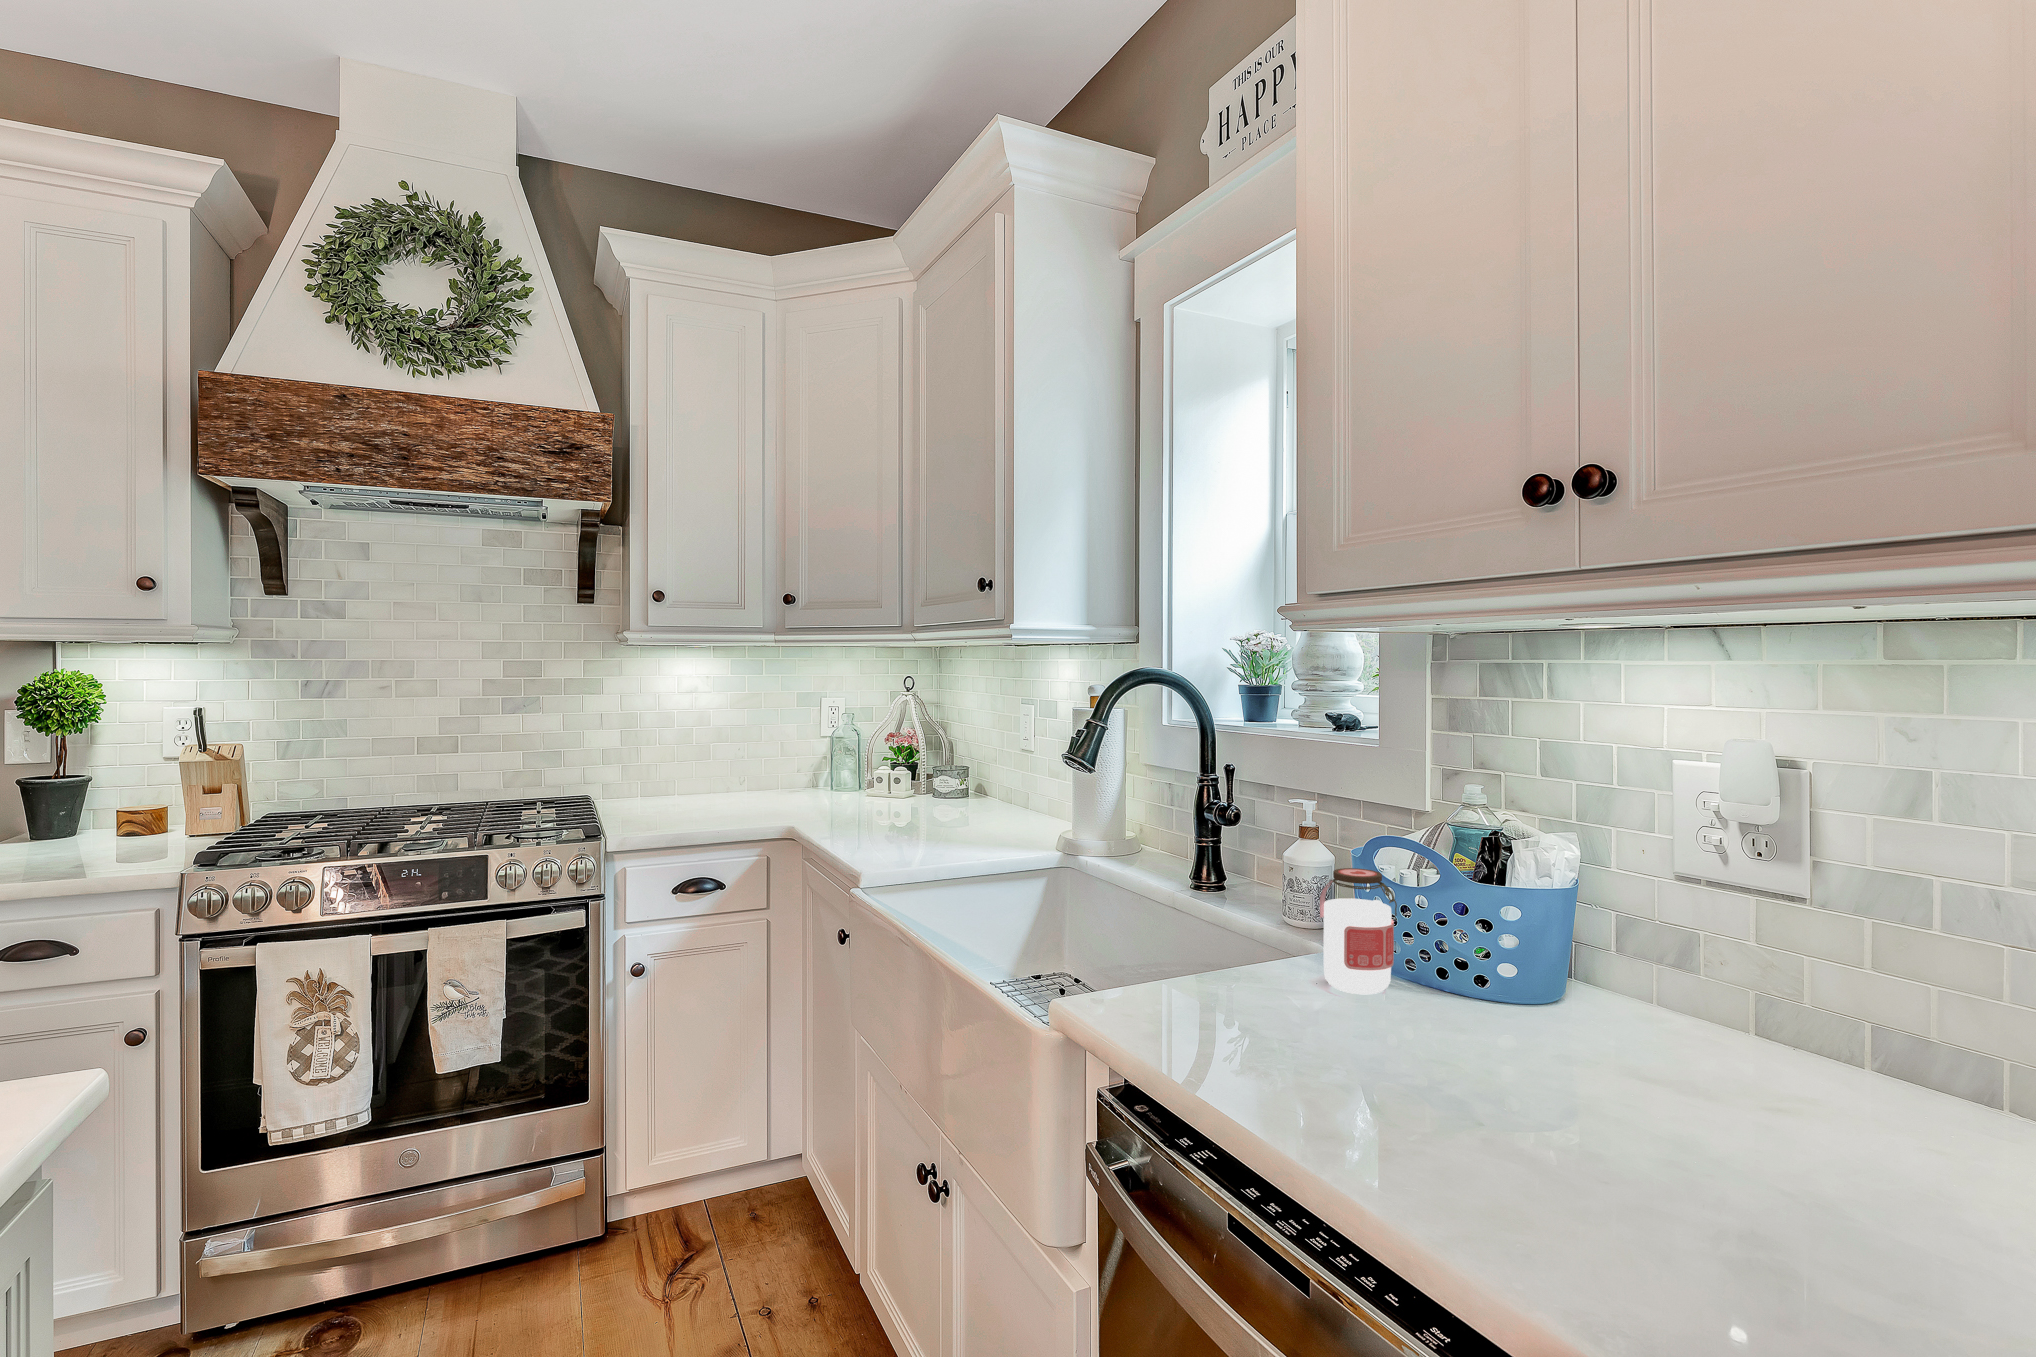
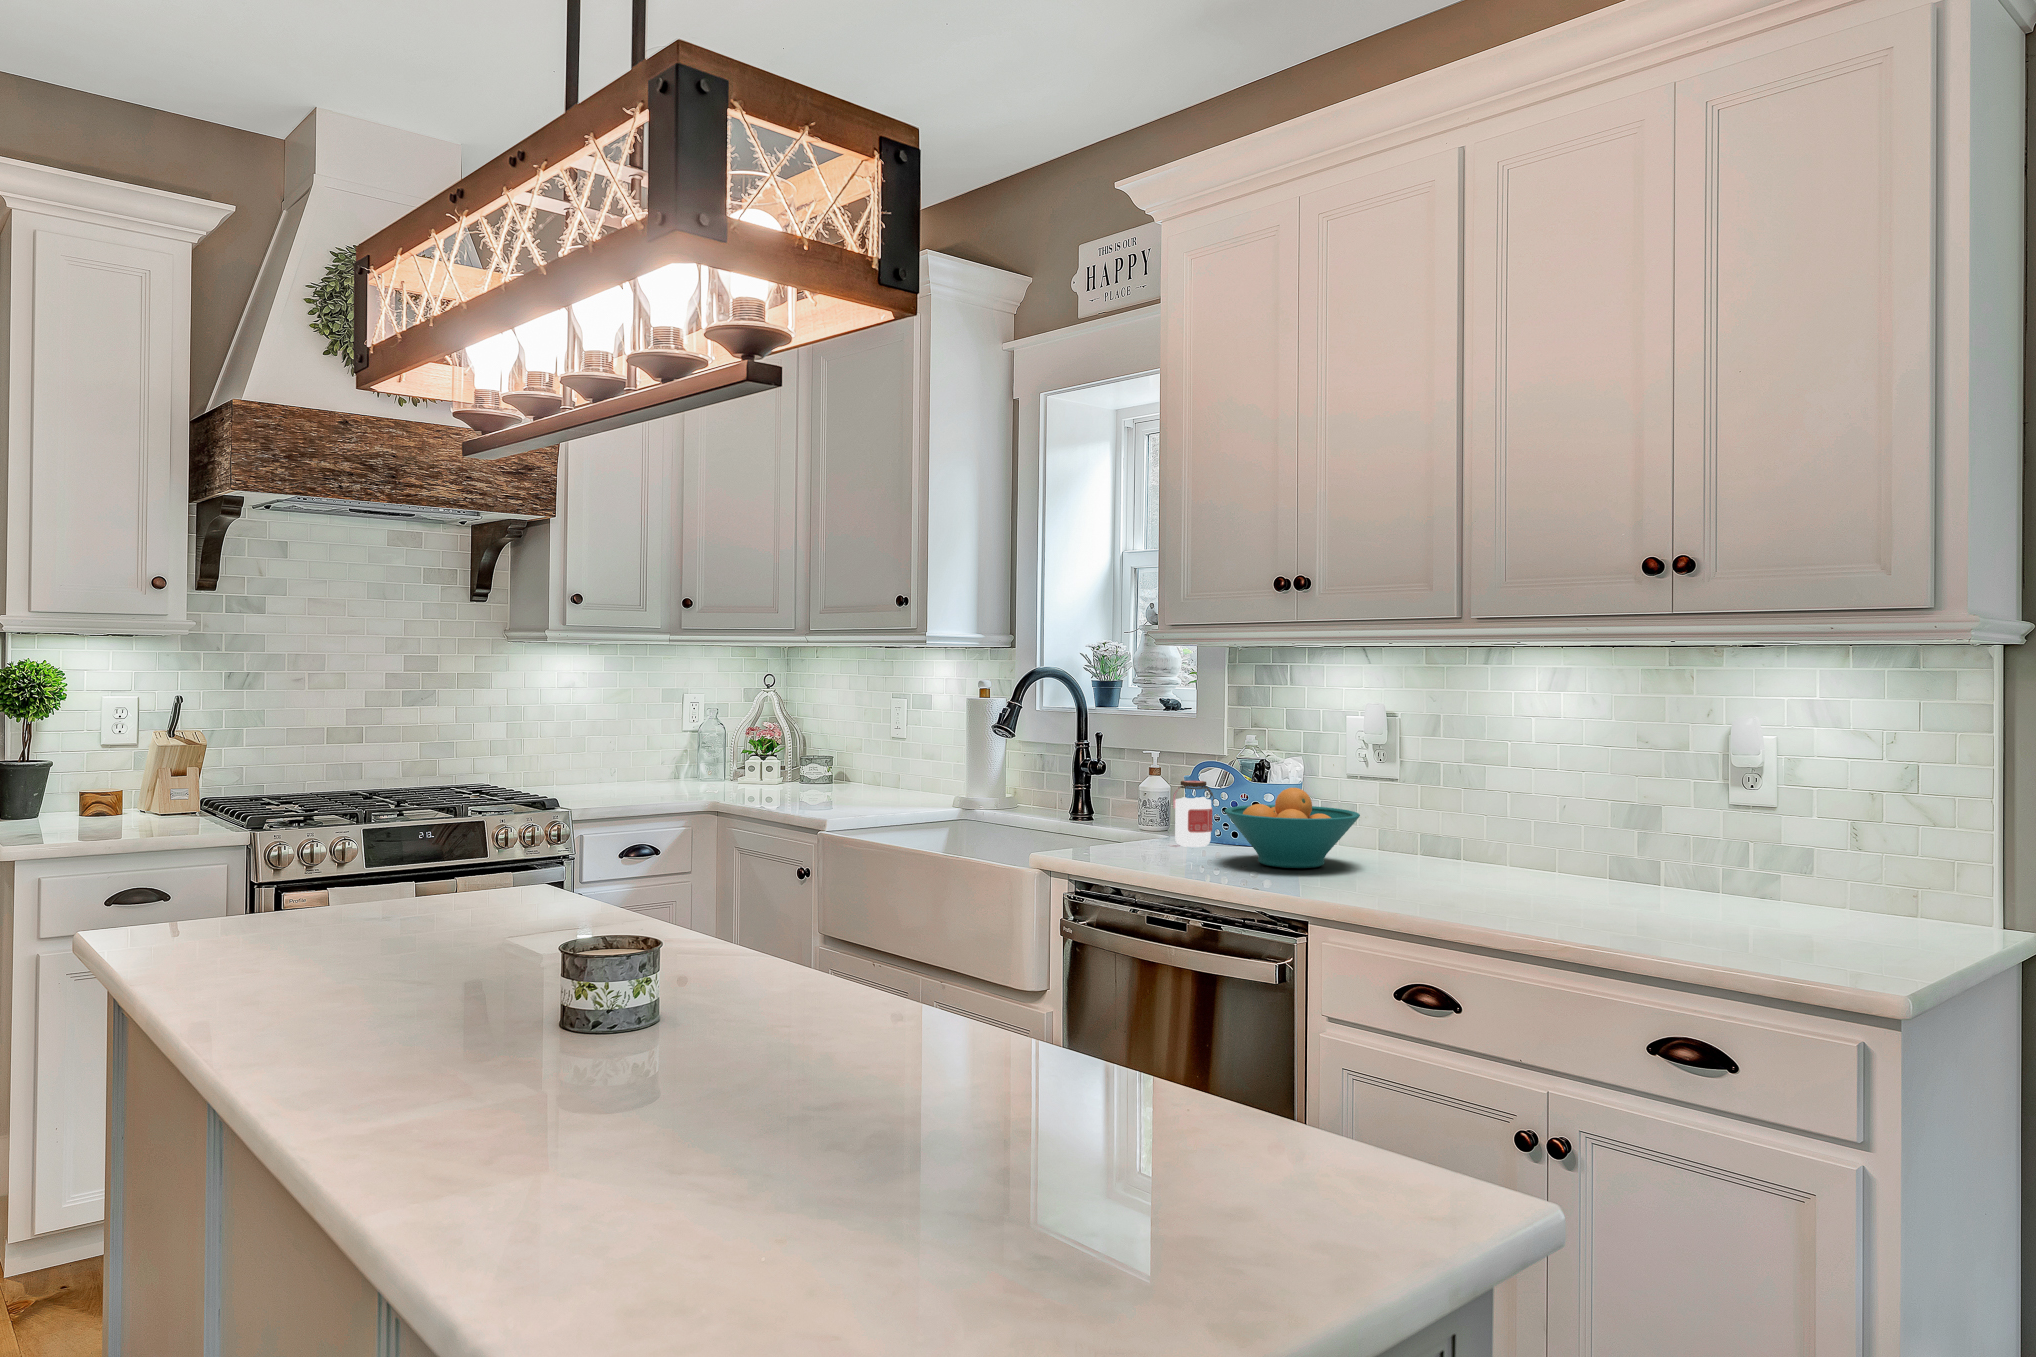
fruit bowl: none [1405,923,1733,1114] -> present [1225,788,1360,868]

